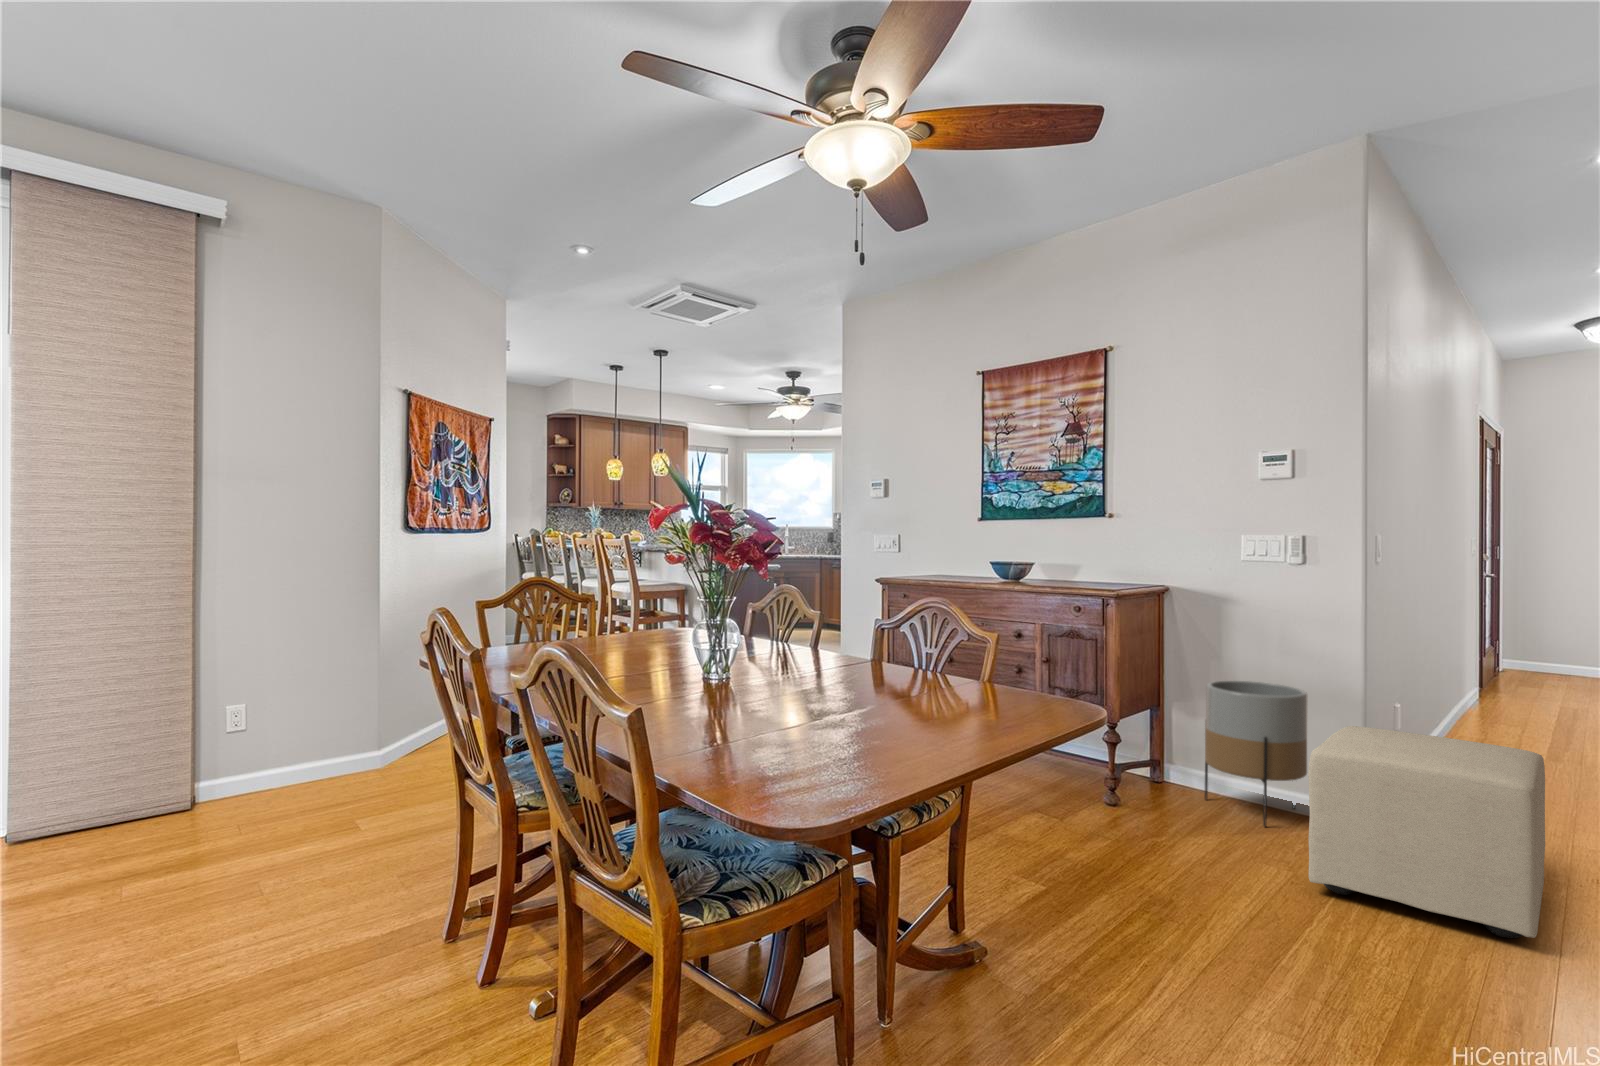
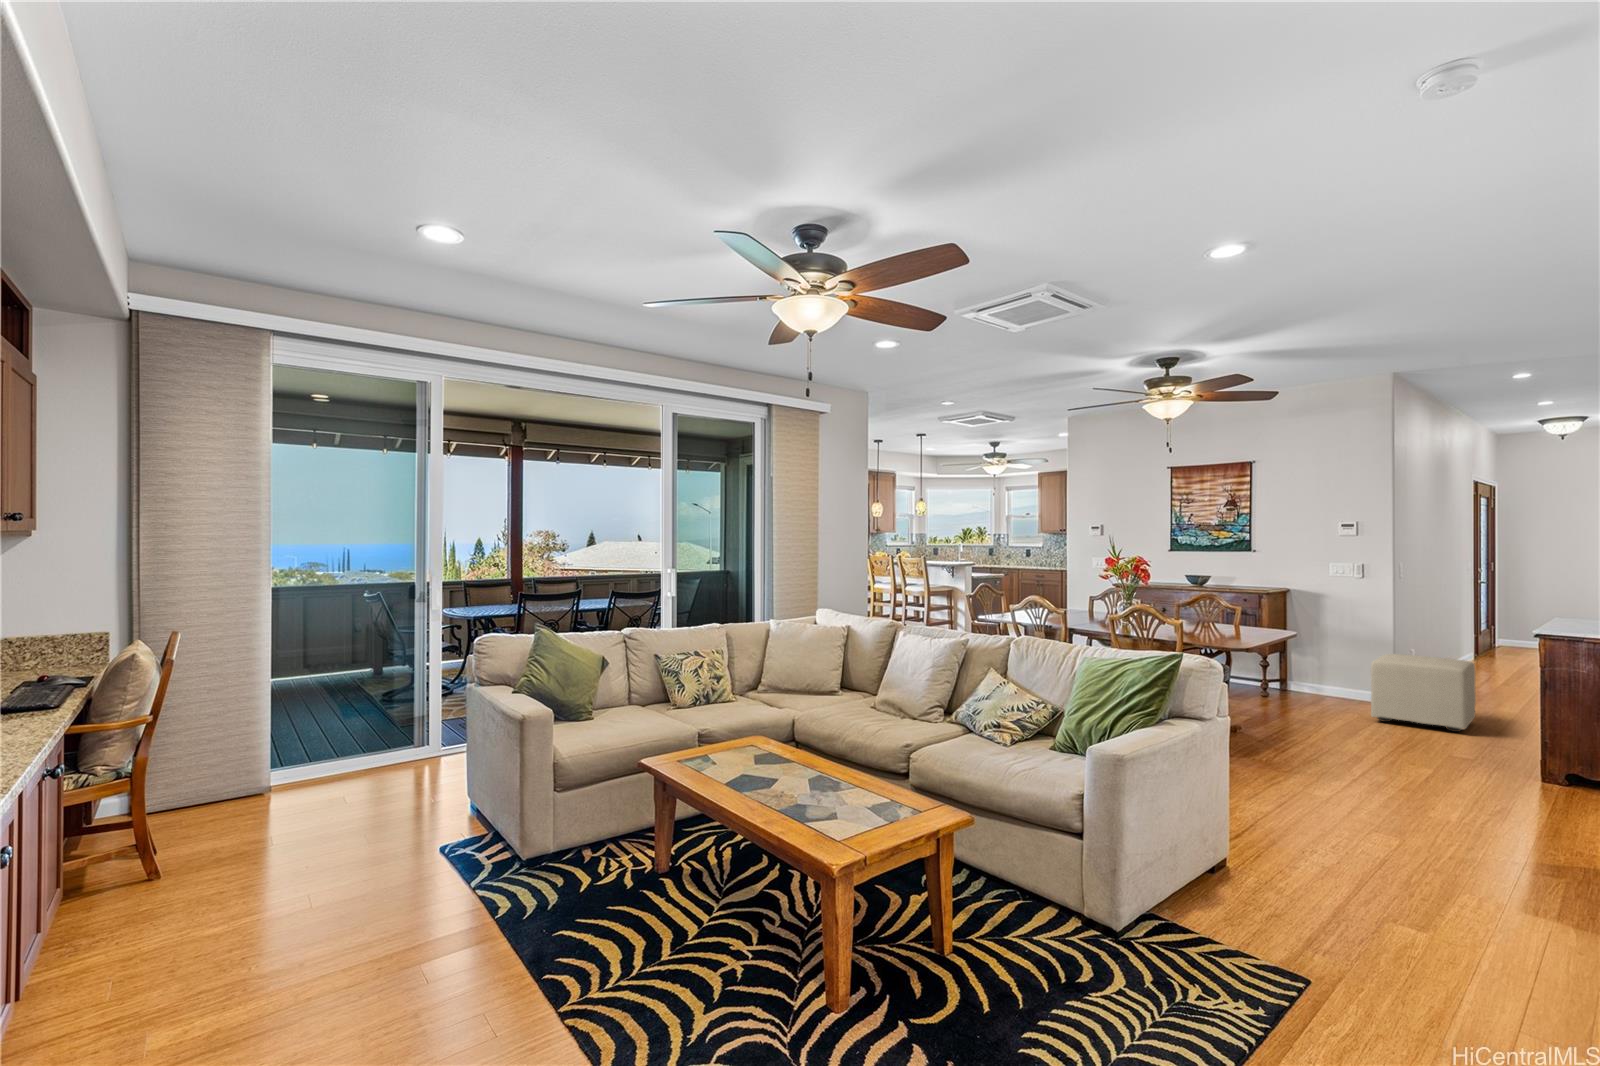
planter: present [1205,681,1307,826] -> none [1312,636,1366,704]

